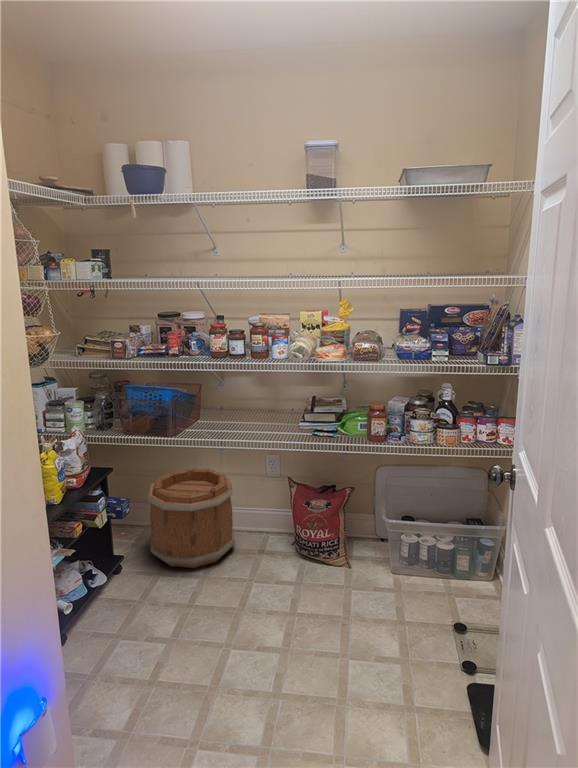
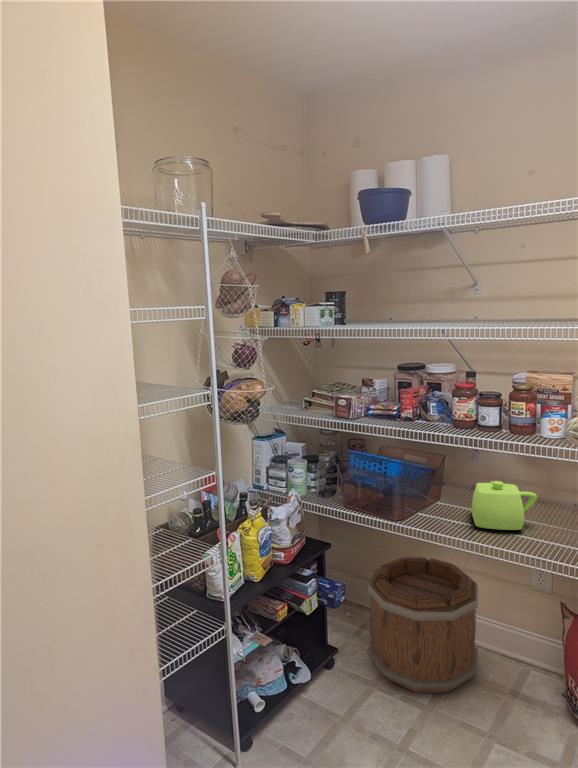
teapot: none [225,398,270,433] -> present [472,481,537,530]

